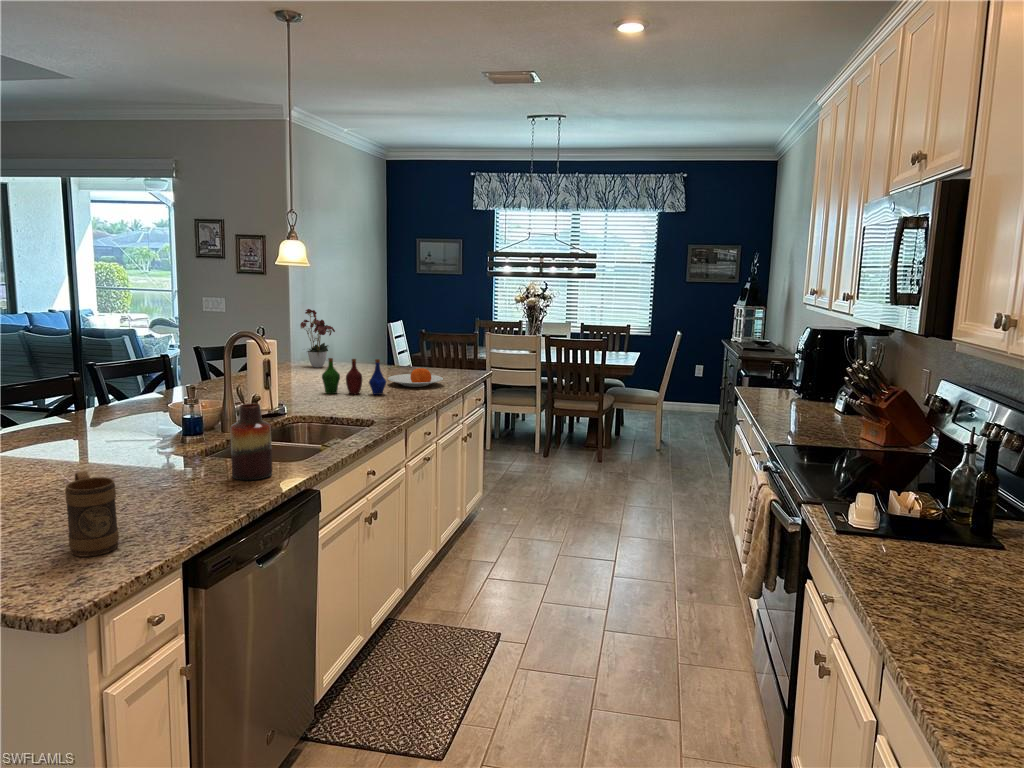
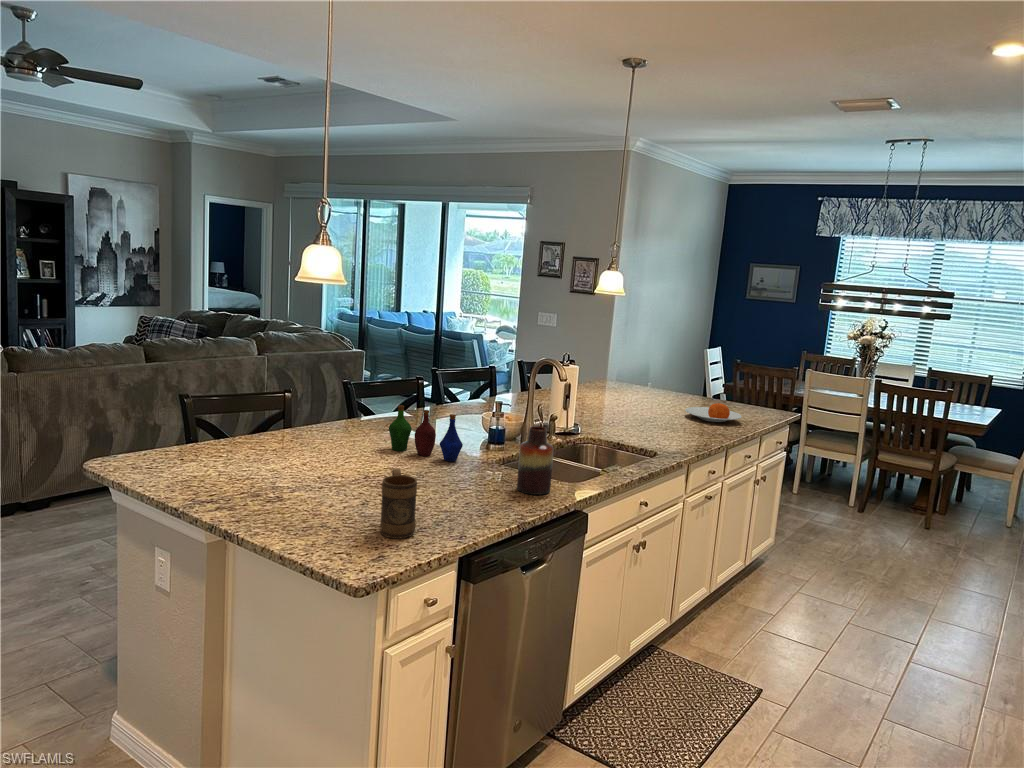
flower arrangement: present [300,309,335,367] -> none [611,331,647,389]
bottle: present [322,358,386,395] -> present [389,405,463,461]

